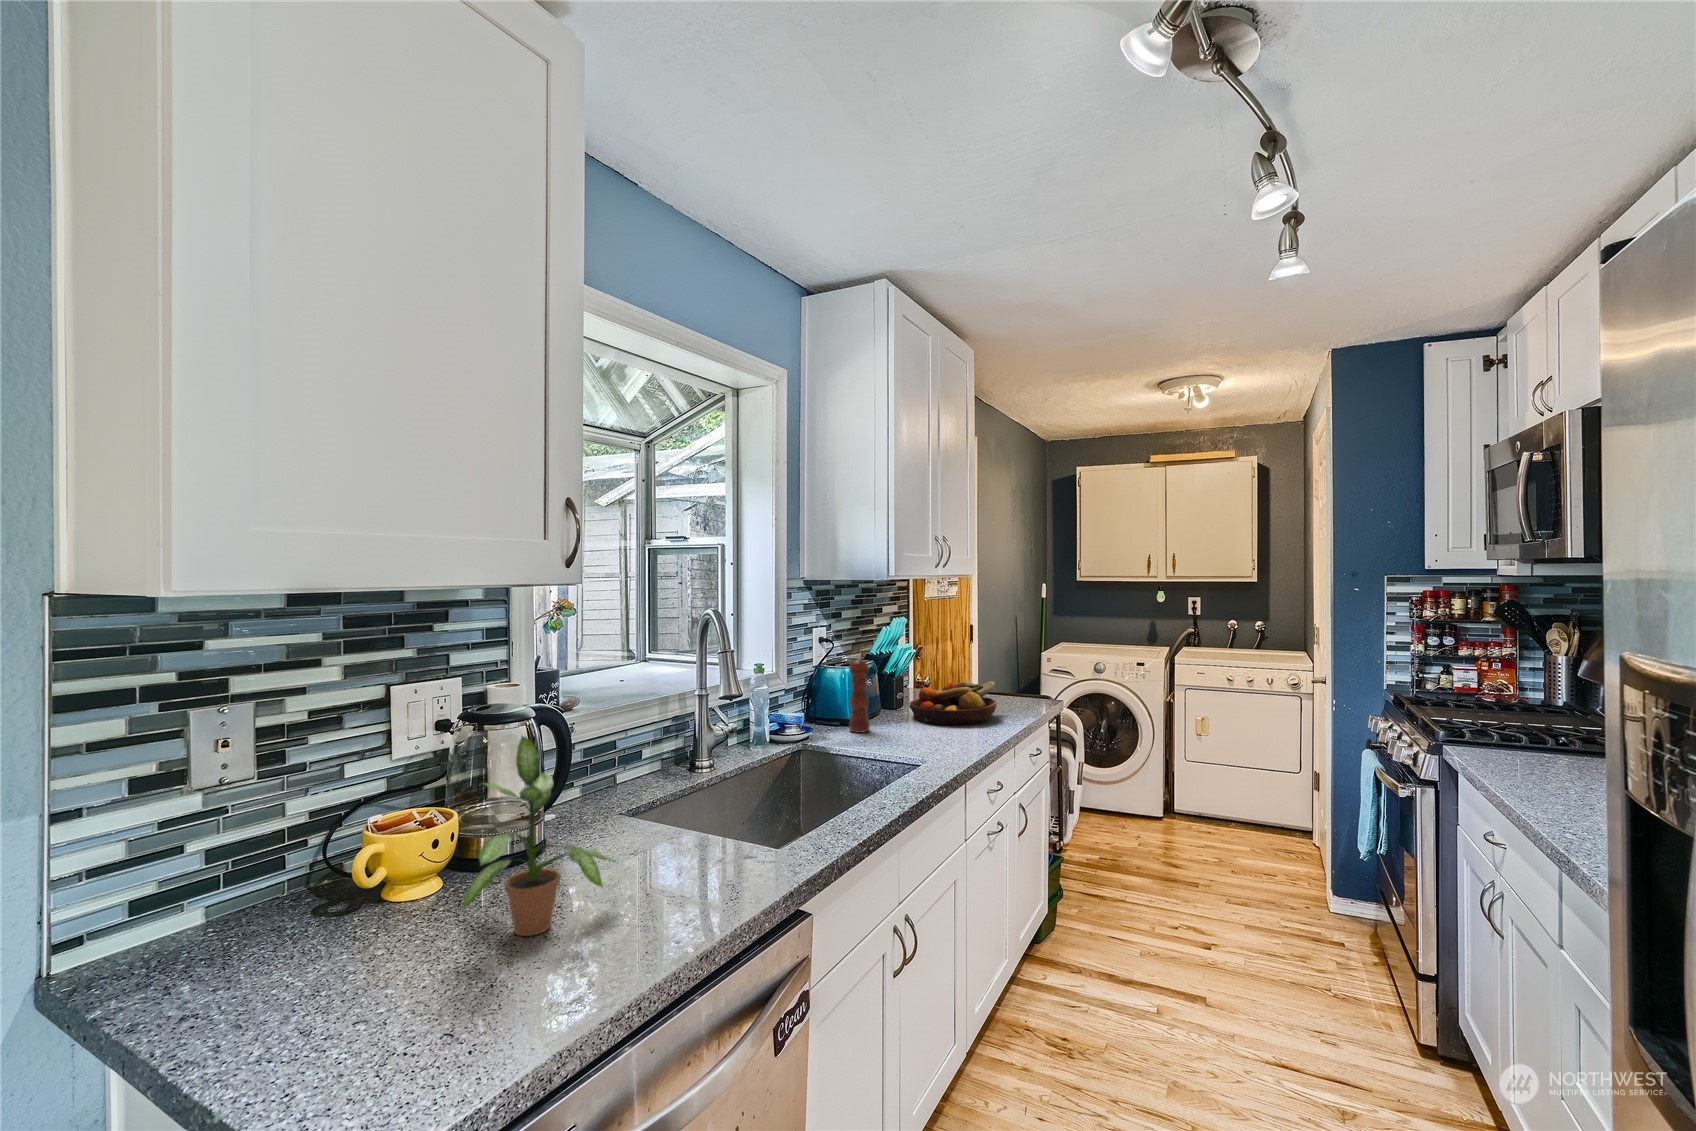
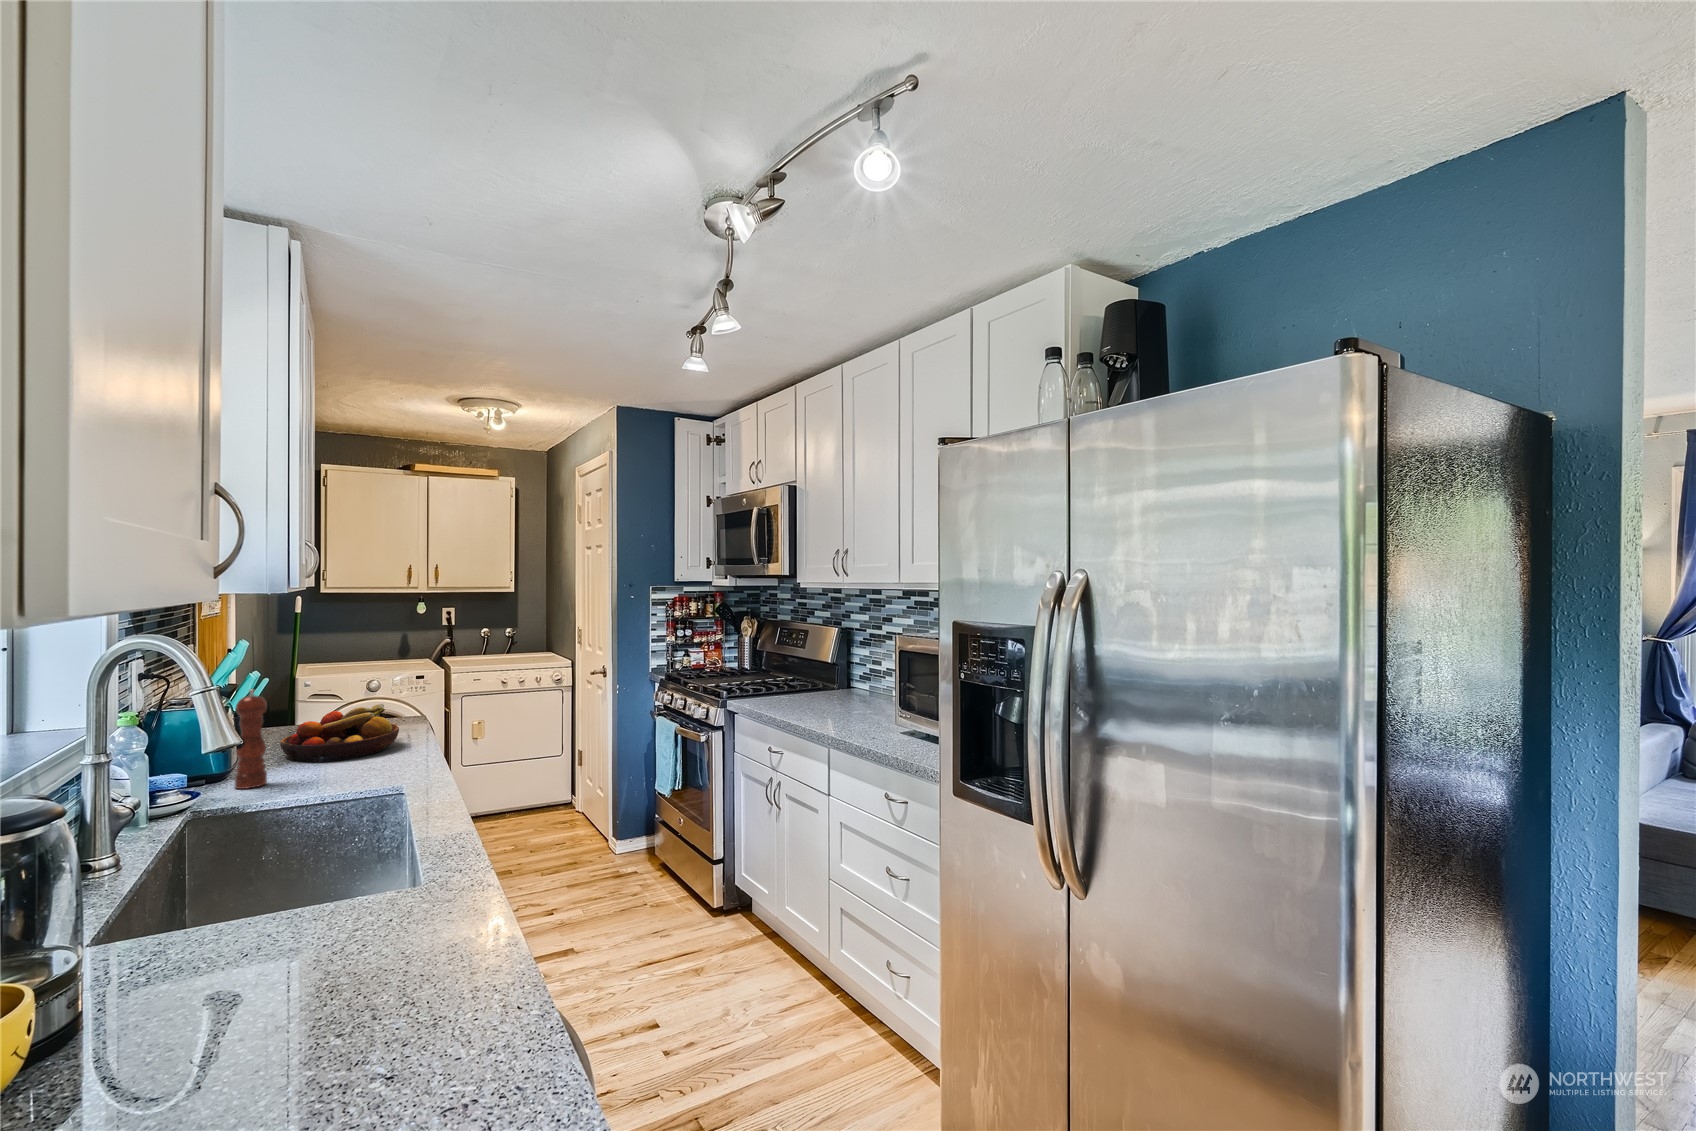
potted plant: present [463,736,616,936] -> none [192,803,439,1049]

